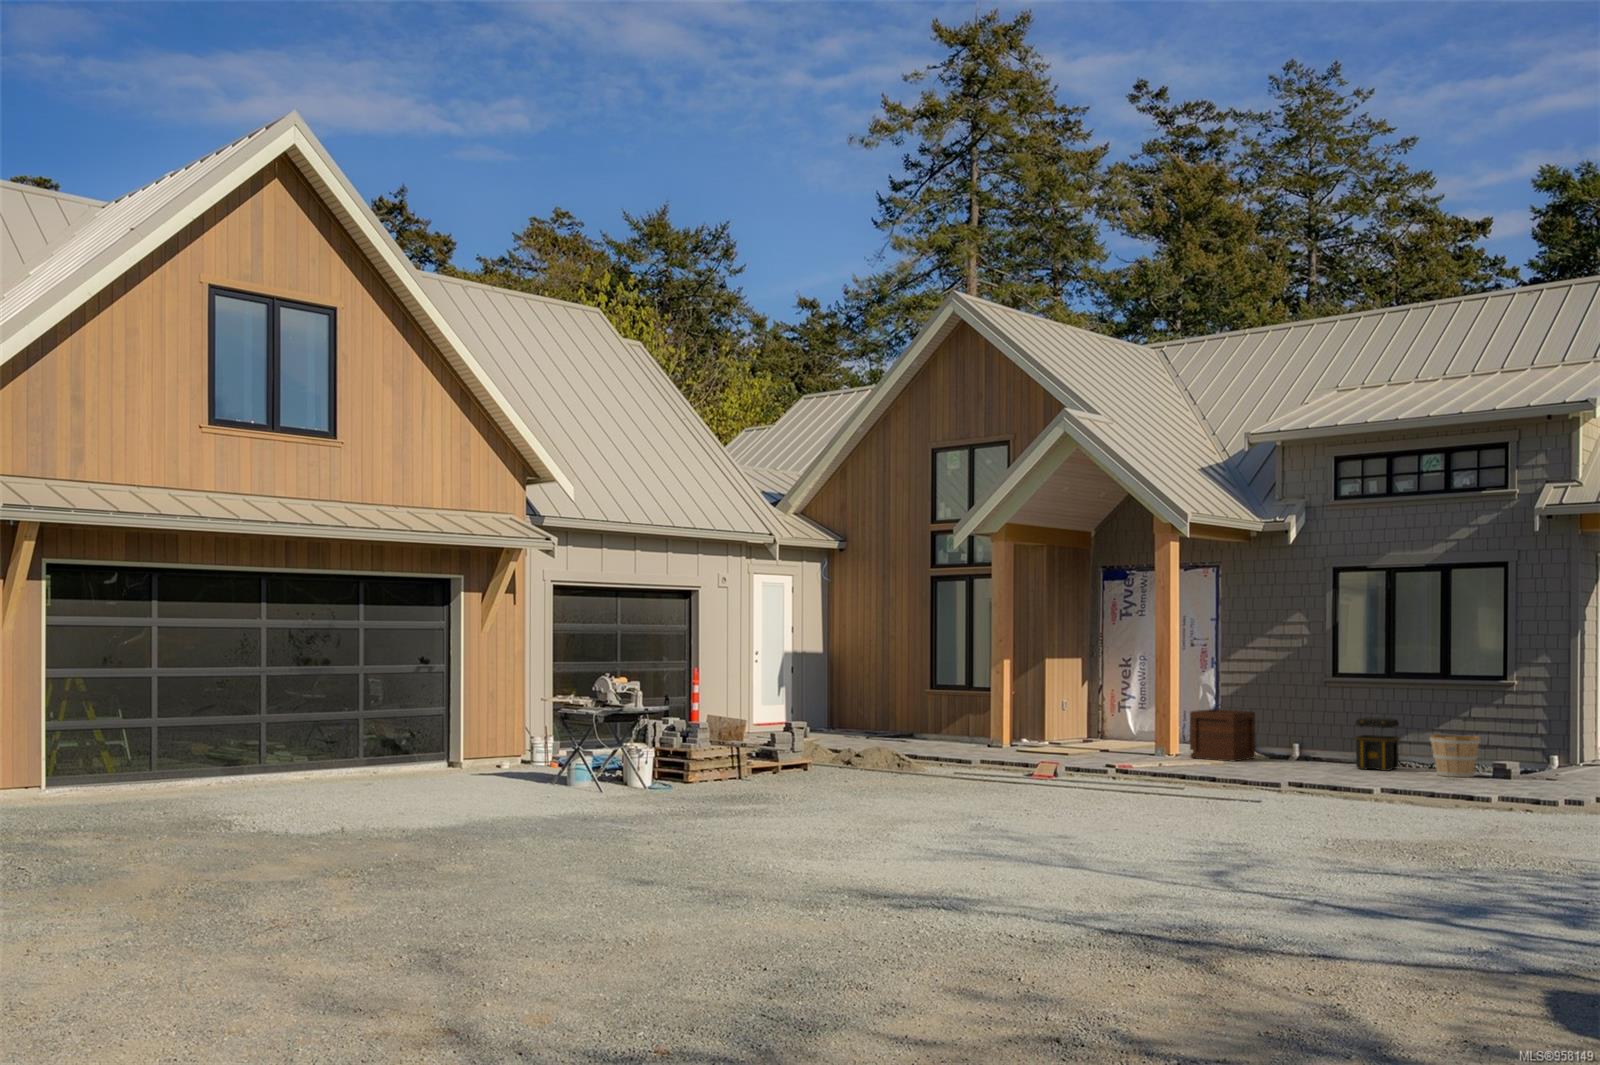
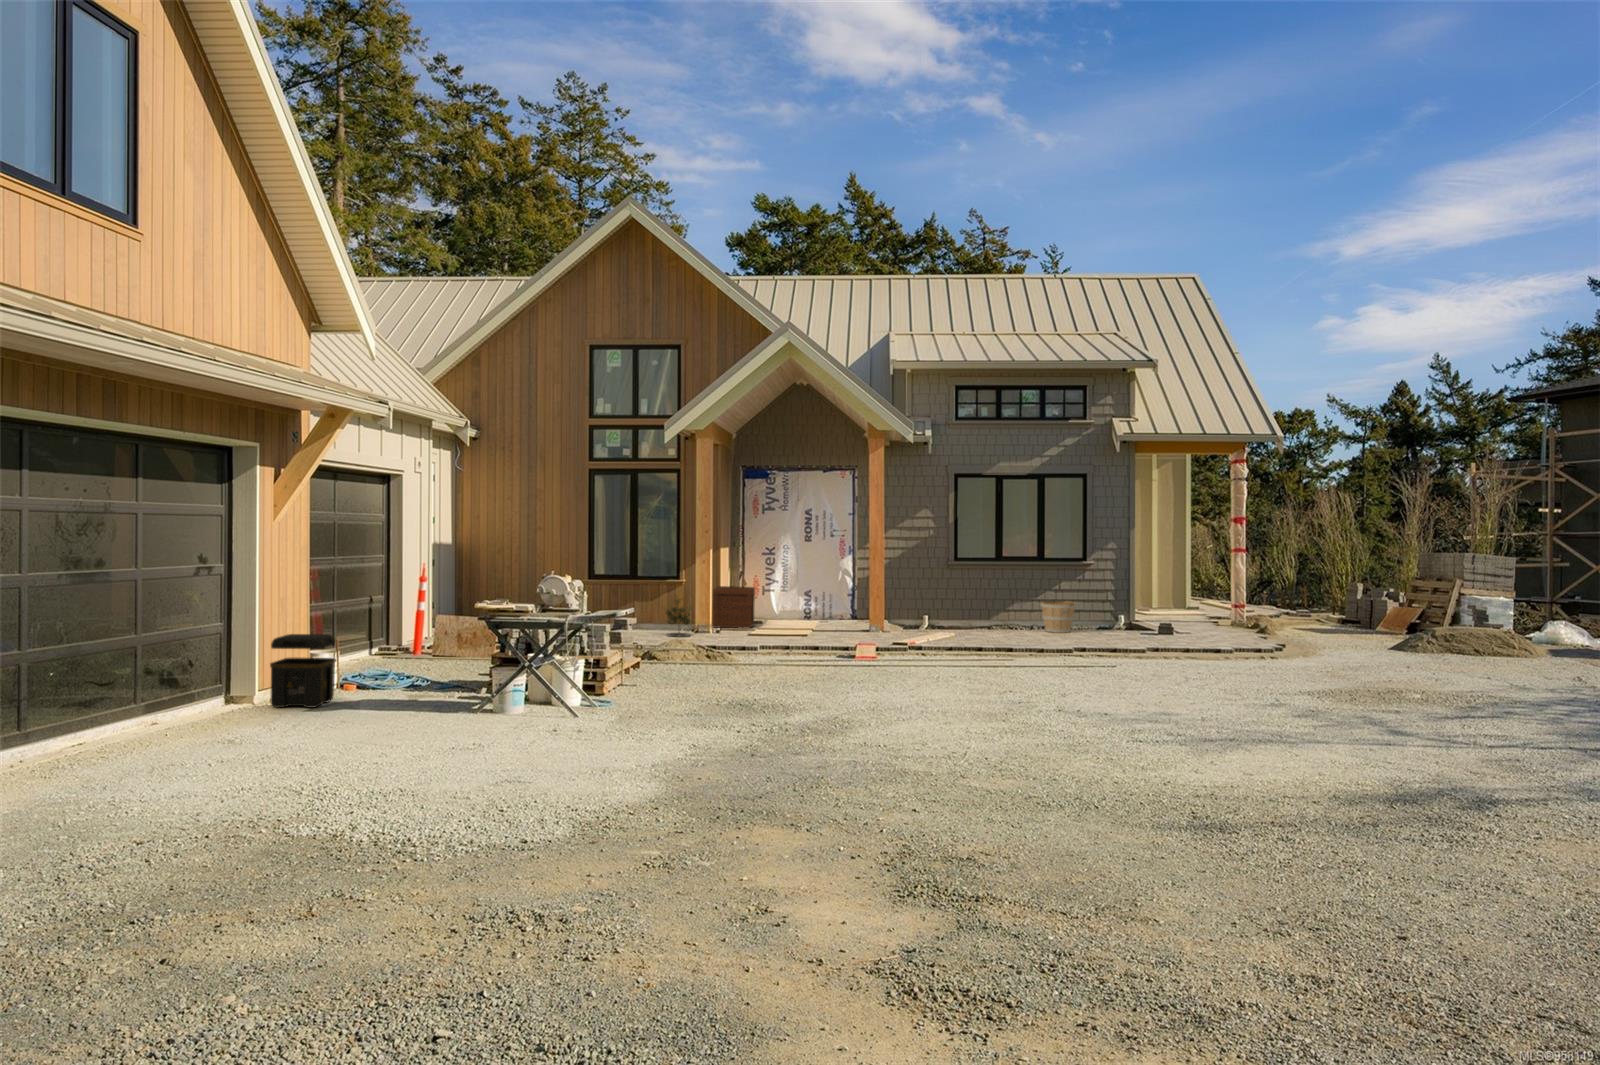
potted tree: none [961,706,992,752] -> present [666,596,692,637]
wooden crate: present [1190,709,1255,761] -> present [712,586,755,629]
toolbox: present [1355,717,1400,771] -> present [270,634,335,708]

